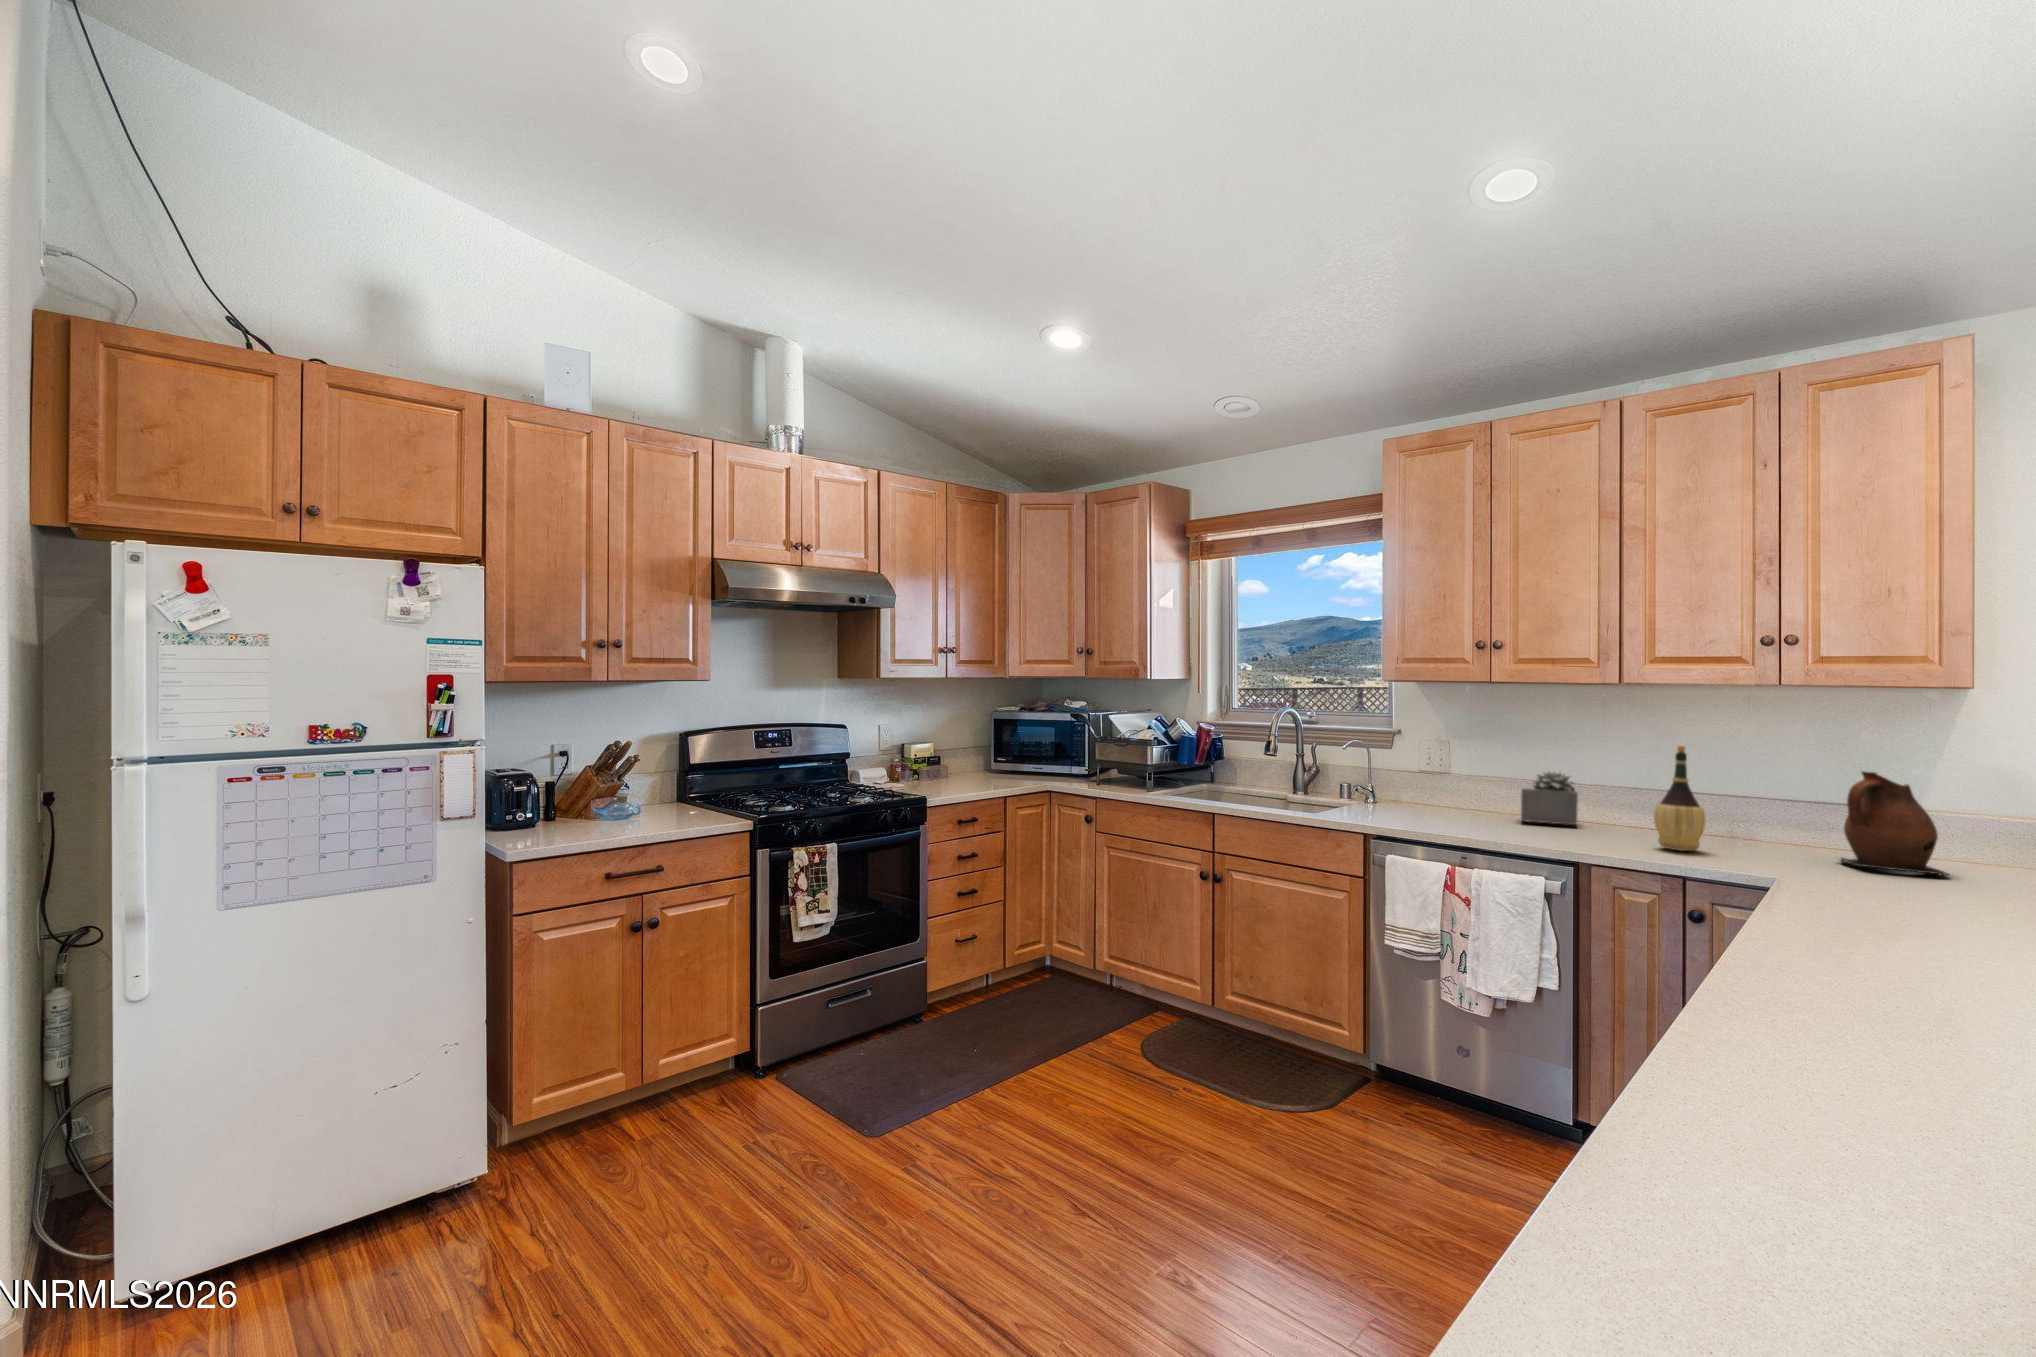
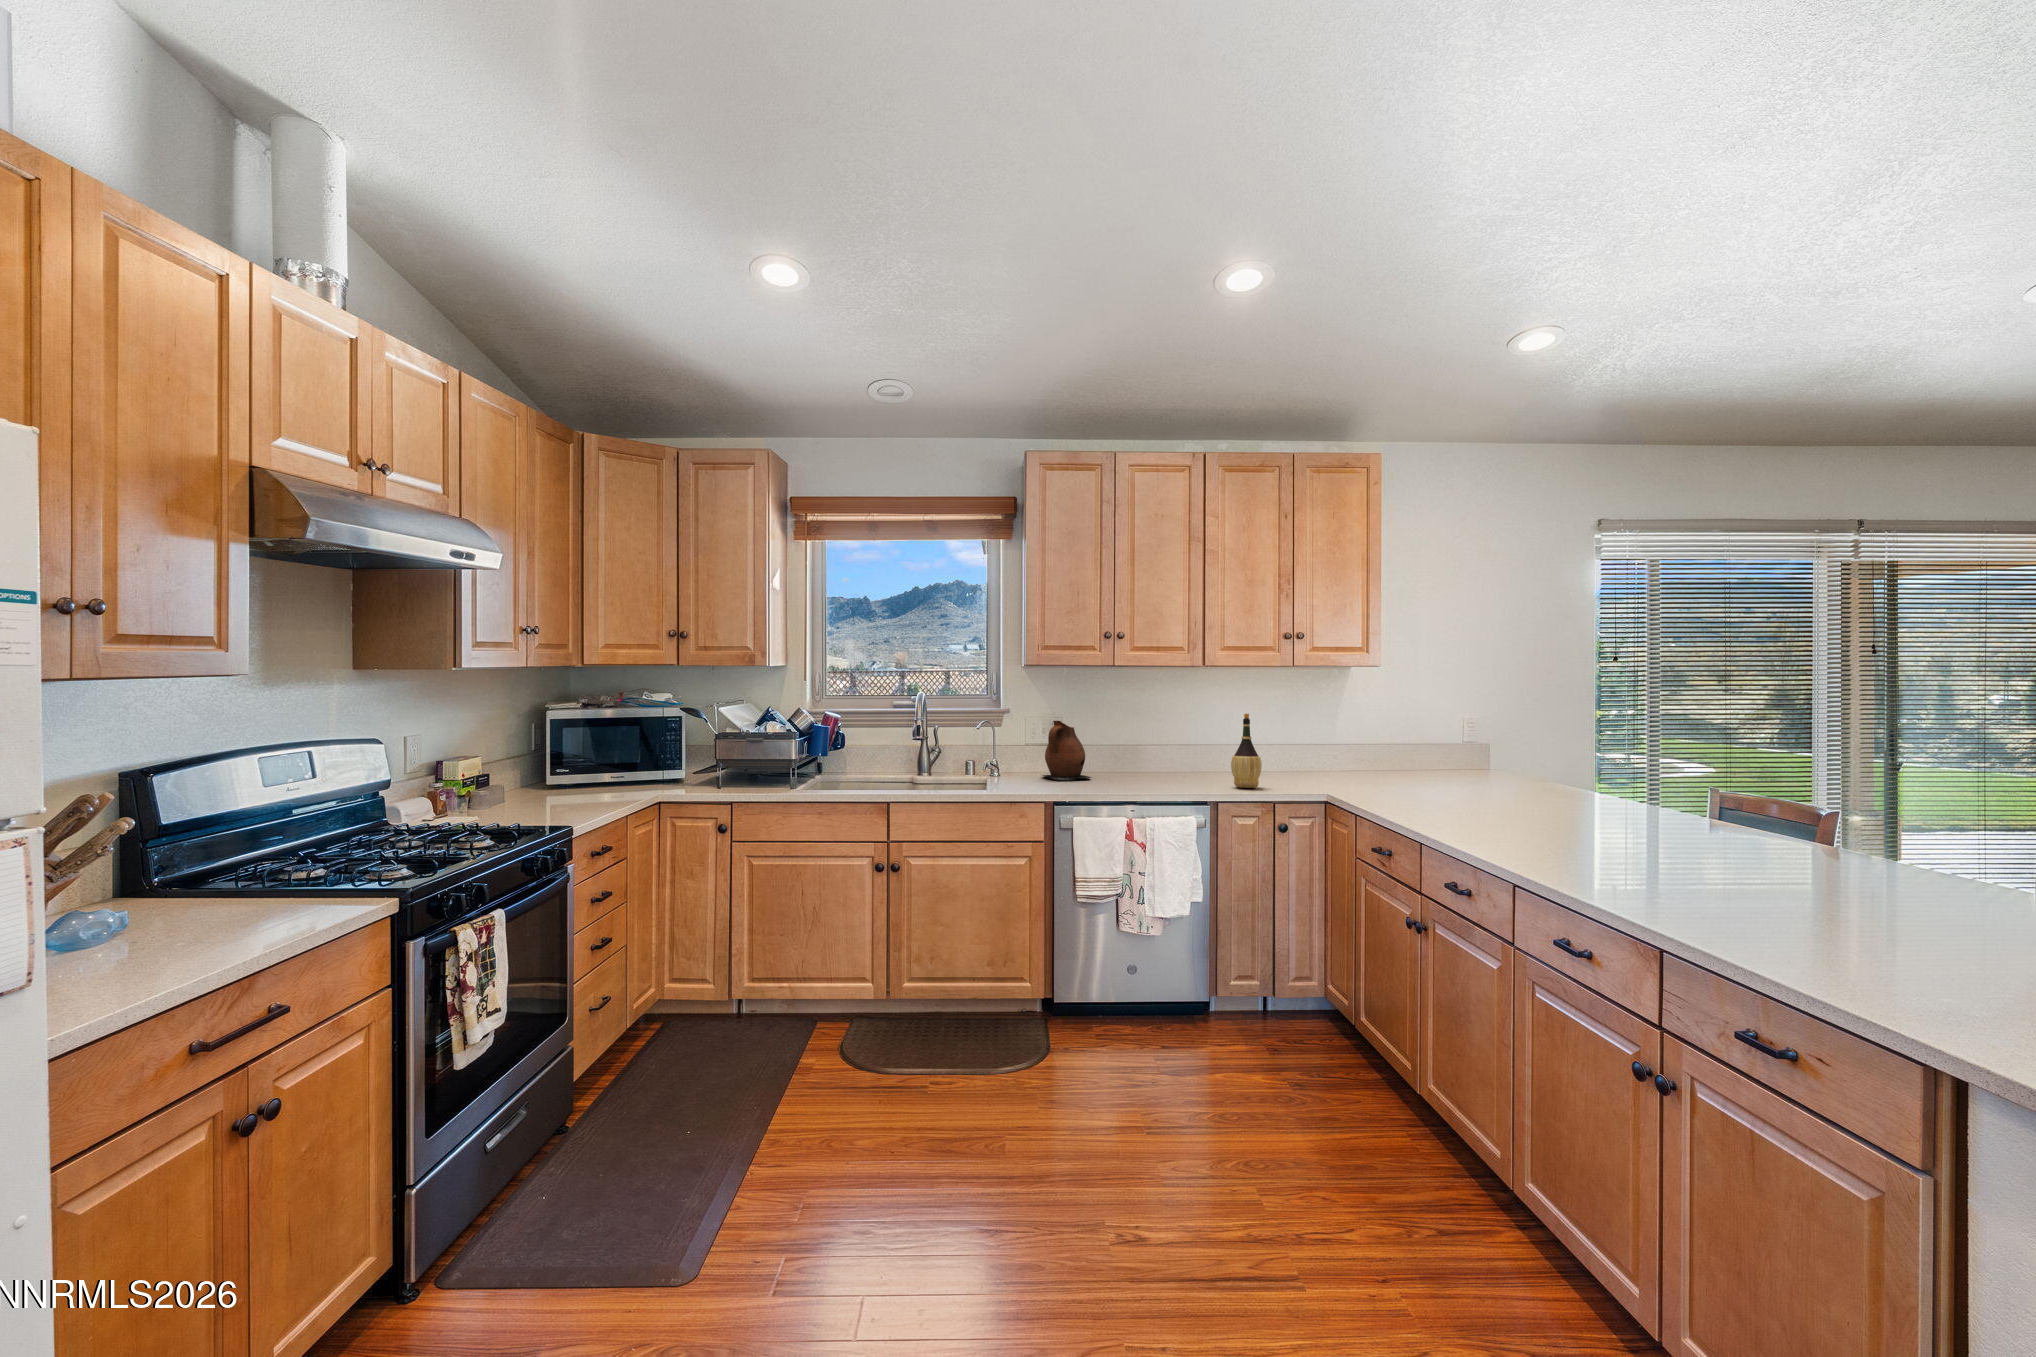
succulent plant: present [1521,771,1578,825] -> none [1114,737,1161,779]
ceramic pitcher: present [1841,771,1948,876] -> present [1043,721,1091,778]

